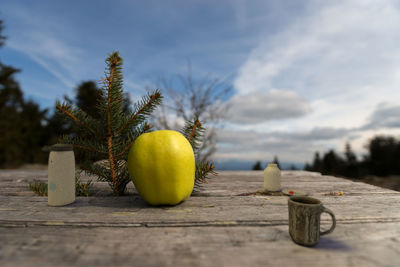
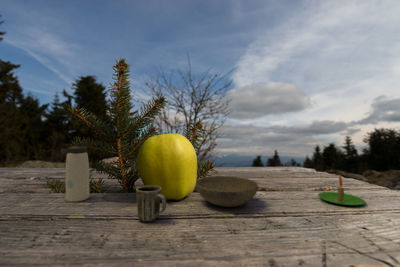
jar: present [258,164,307,196] -> none [254,162,298,191]
candle: none [330,177,385,212] -> present [318,175,365,205]
bowl: none [193,178,264,213] -> present [196,176,258,207]
mug: present [288,196,336,246] -> present [136,185,166,222]

